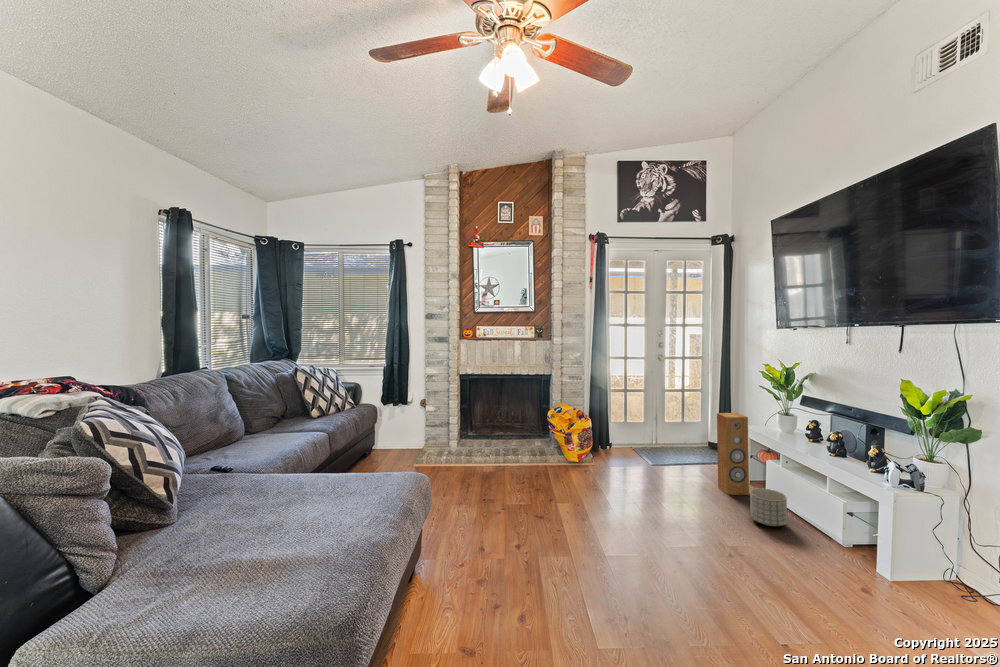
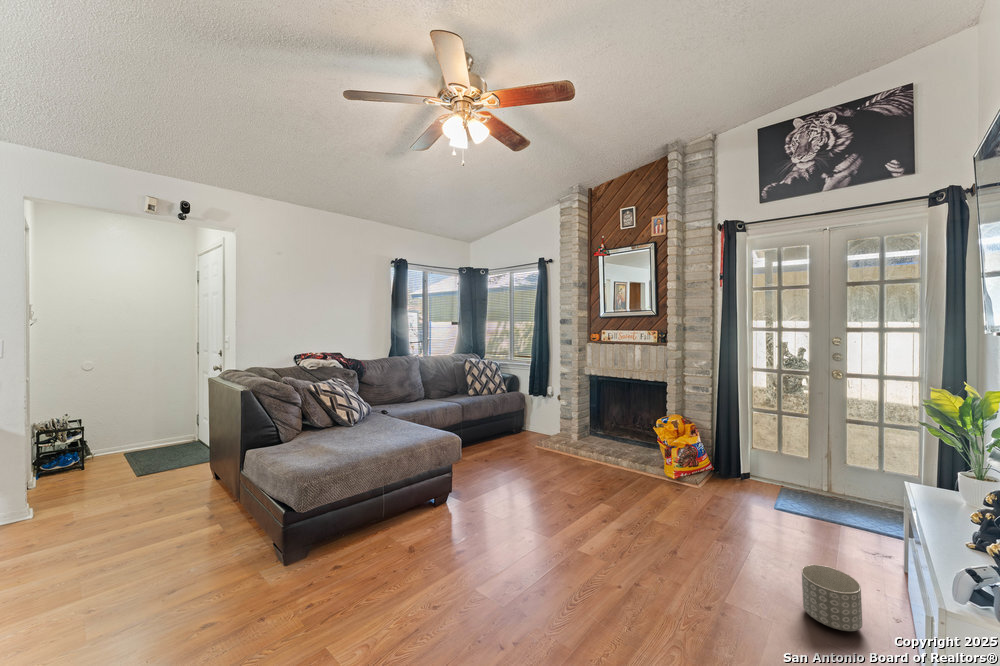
speaker: present [717,413,749,495] -> none [823,452,871,581]

